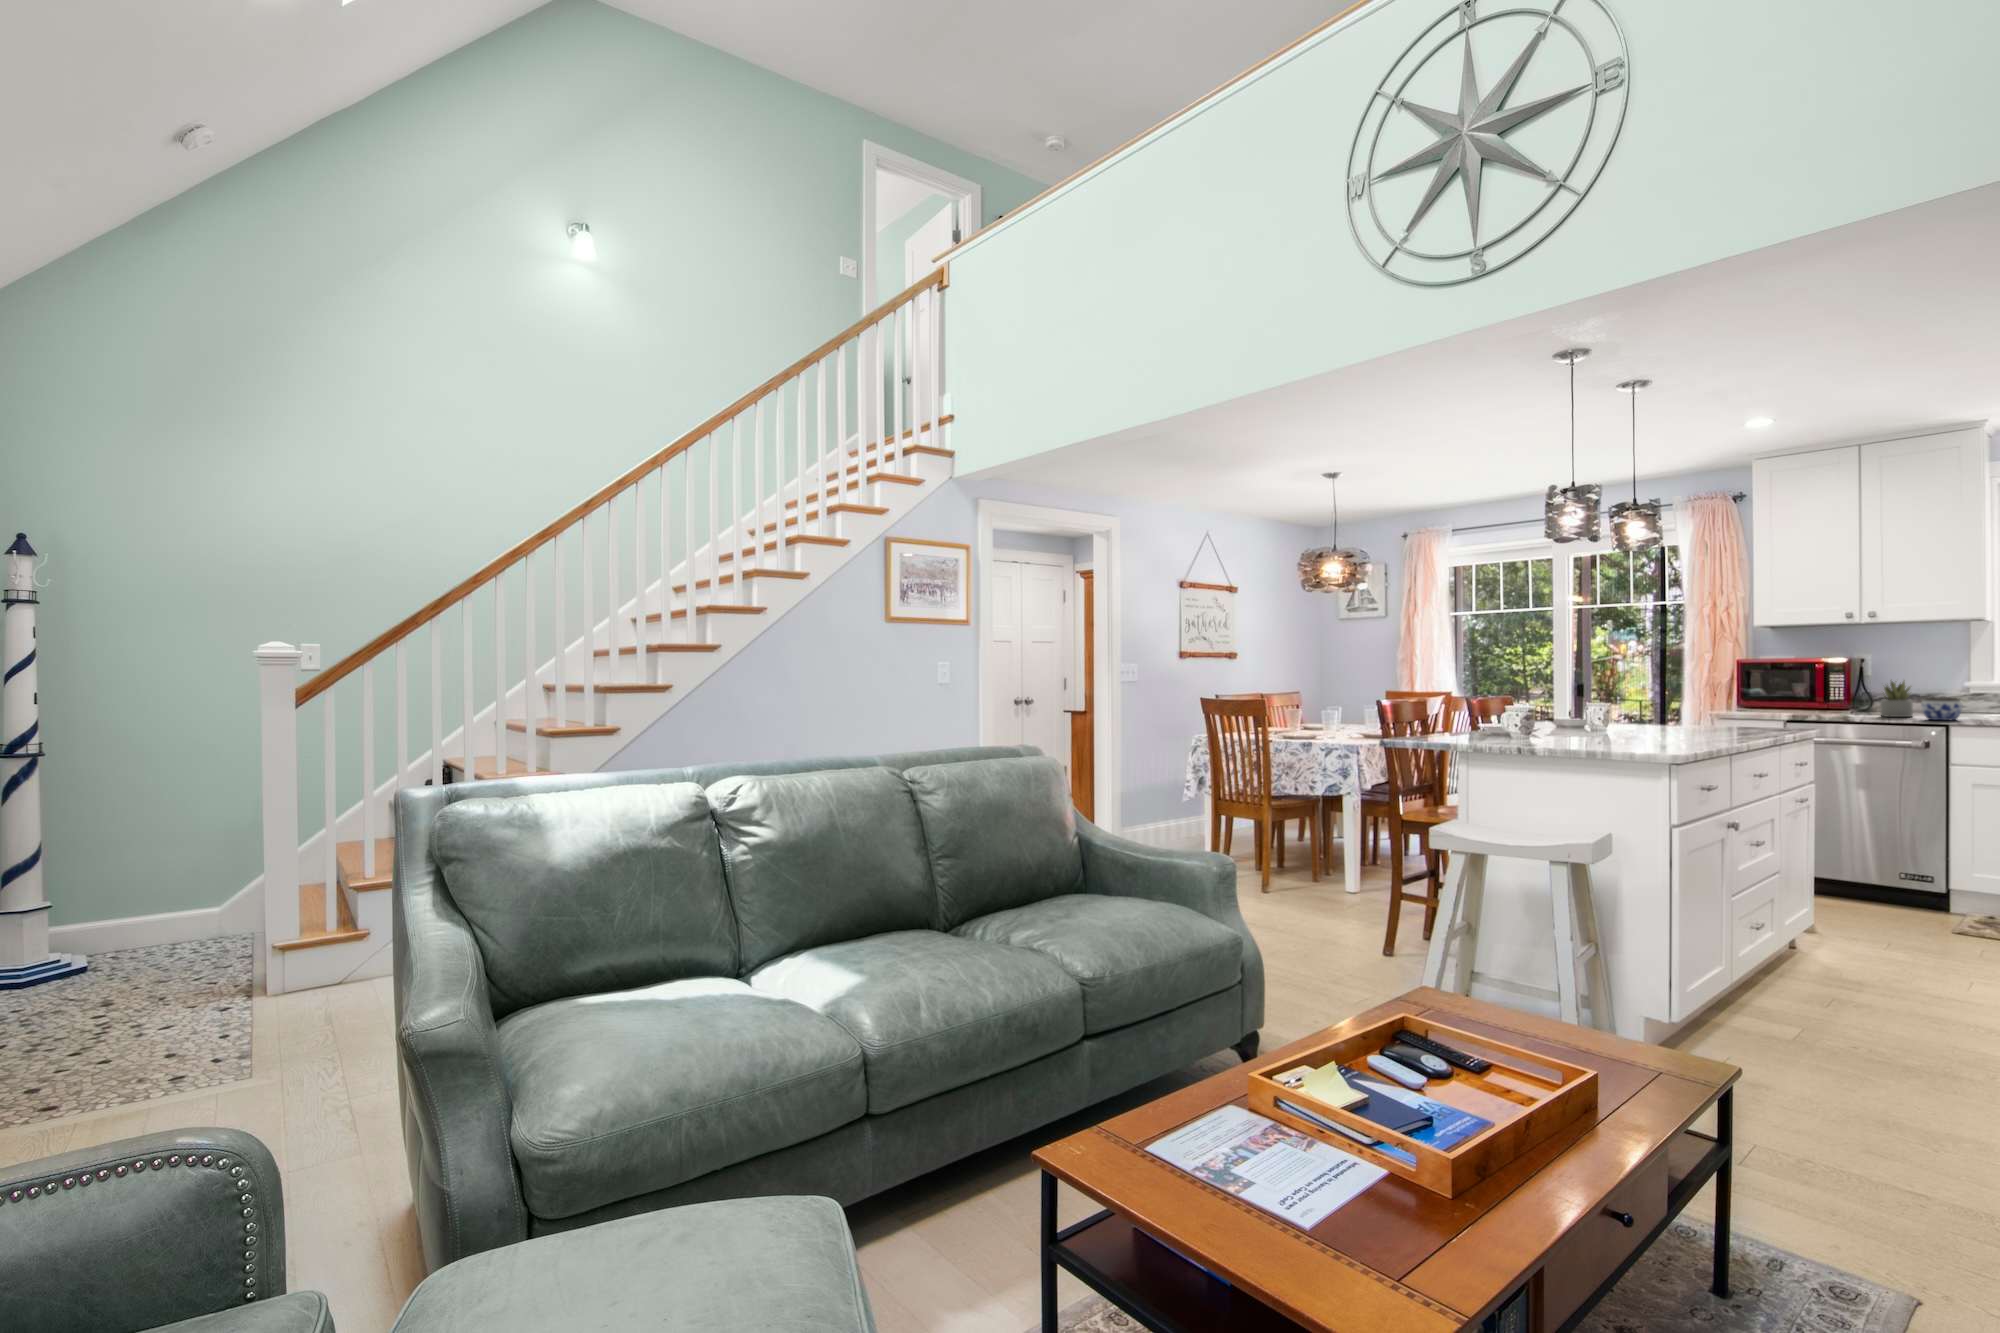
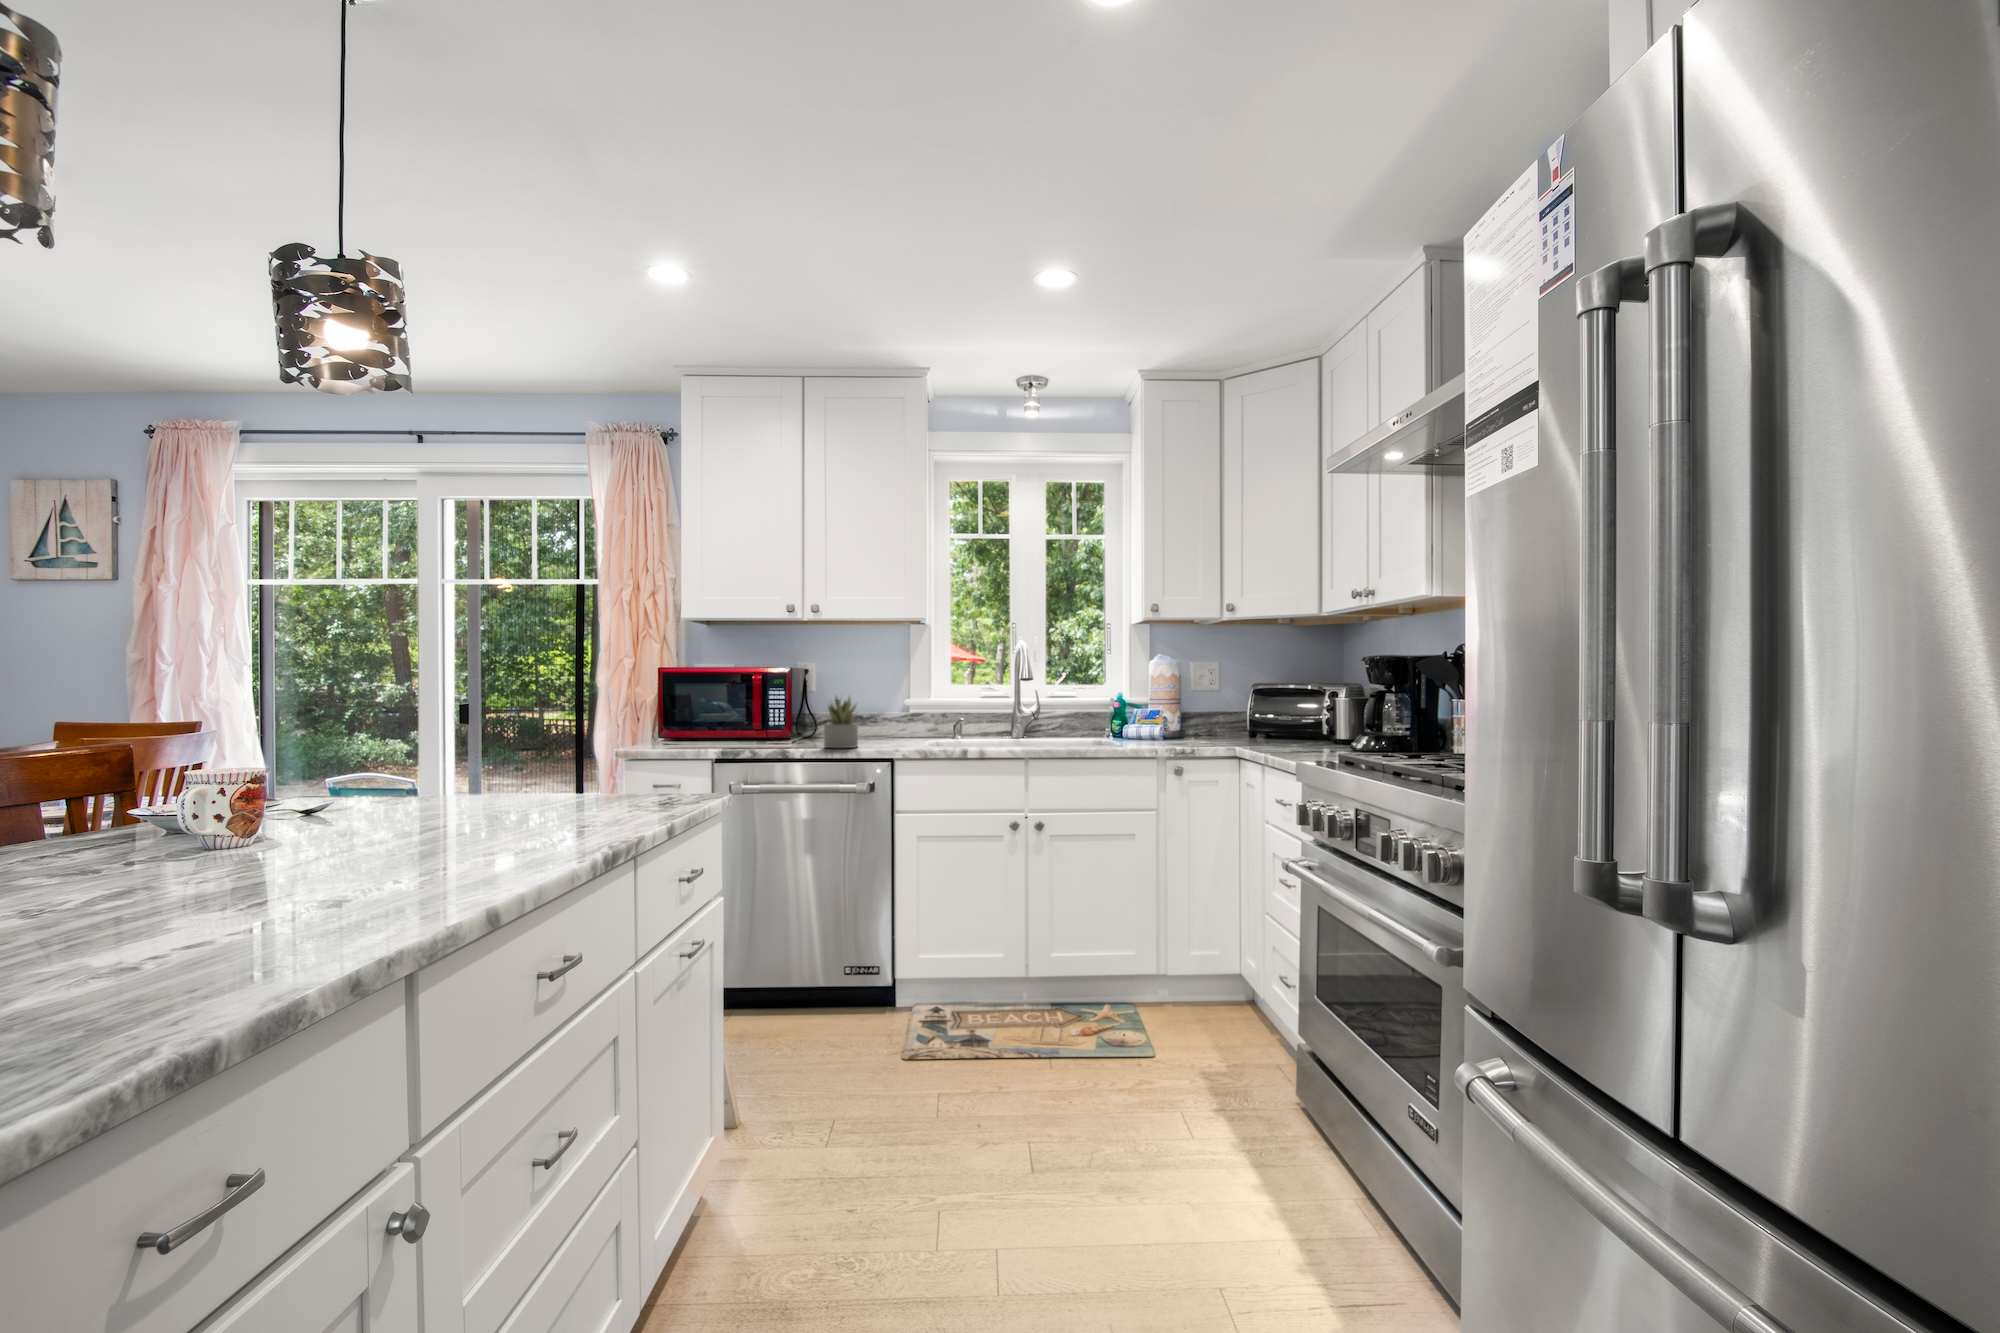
jar: present [1921,697,1962,720] -> none [868,720,911,752]

